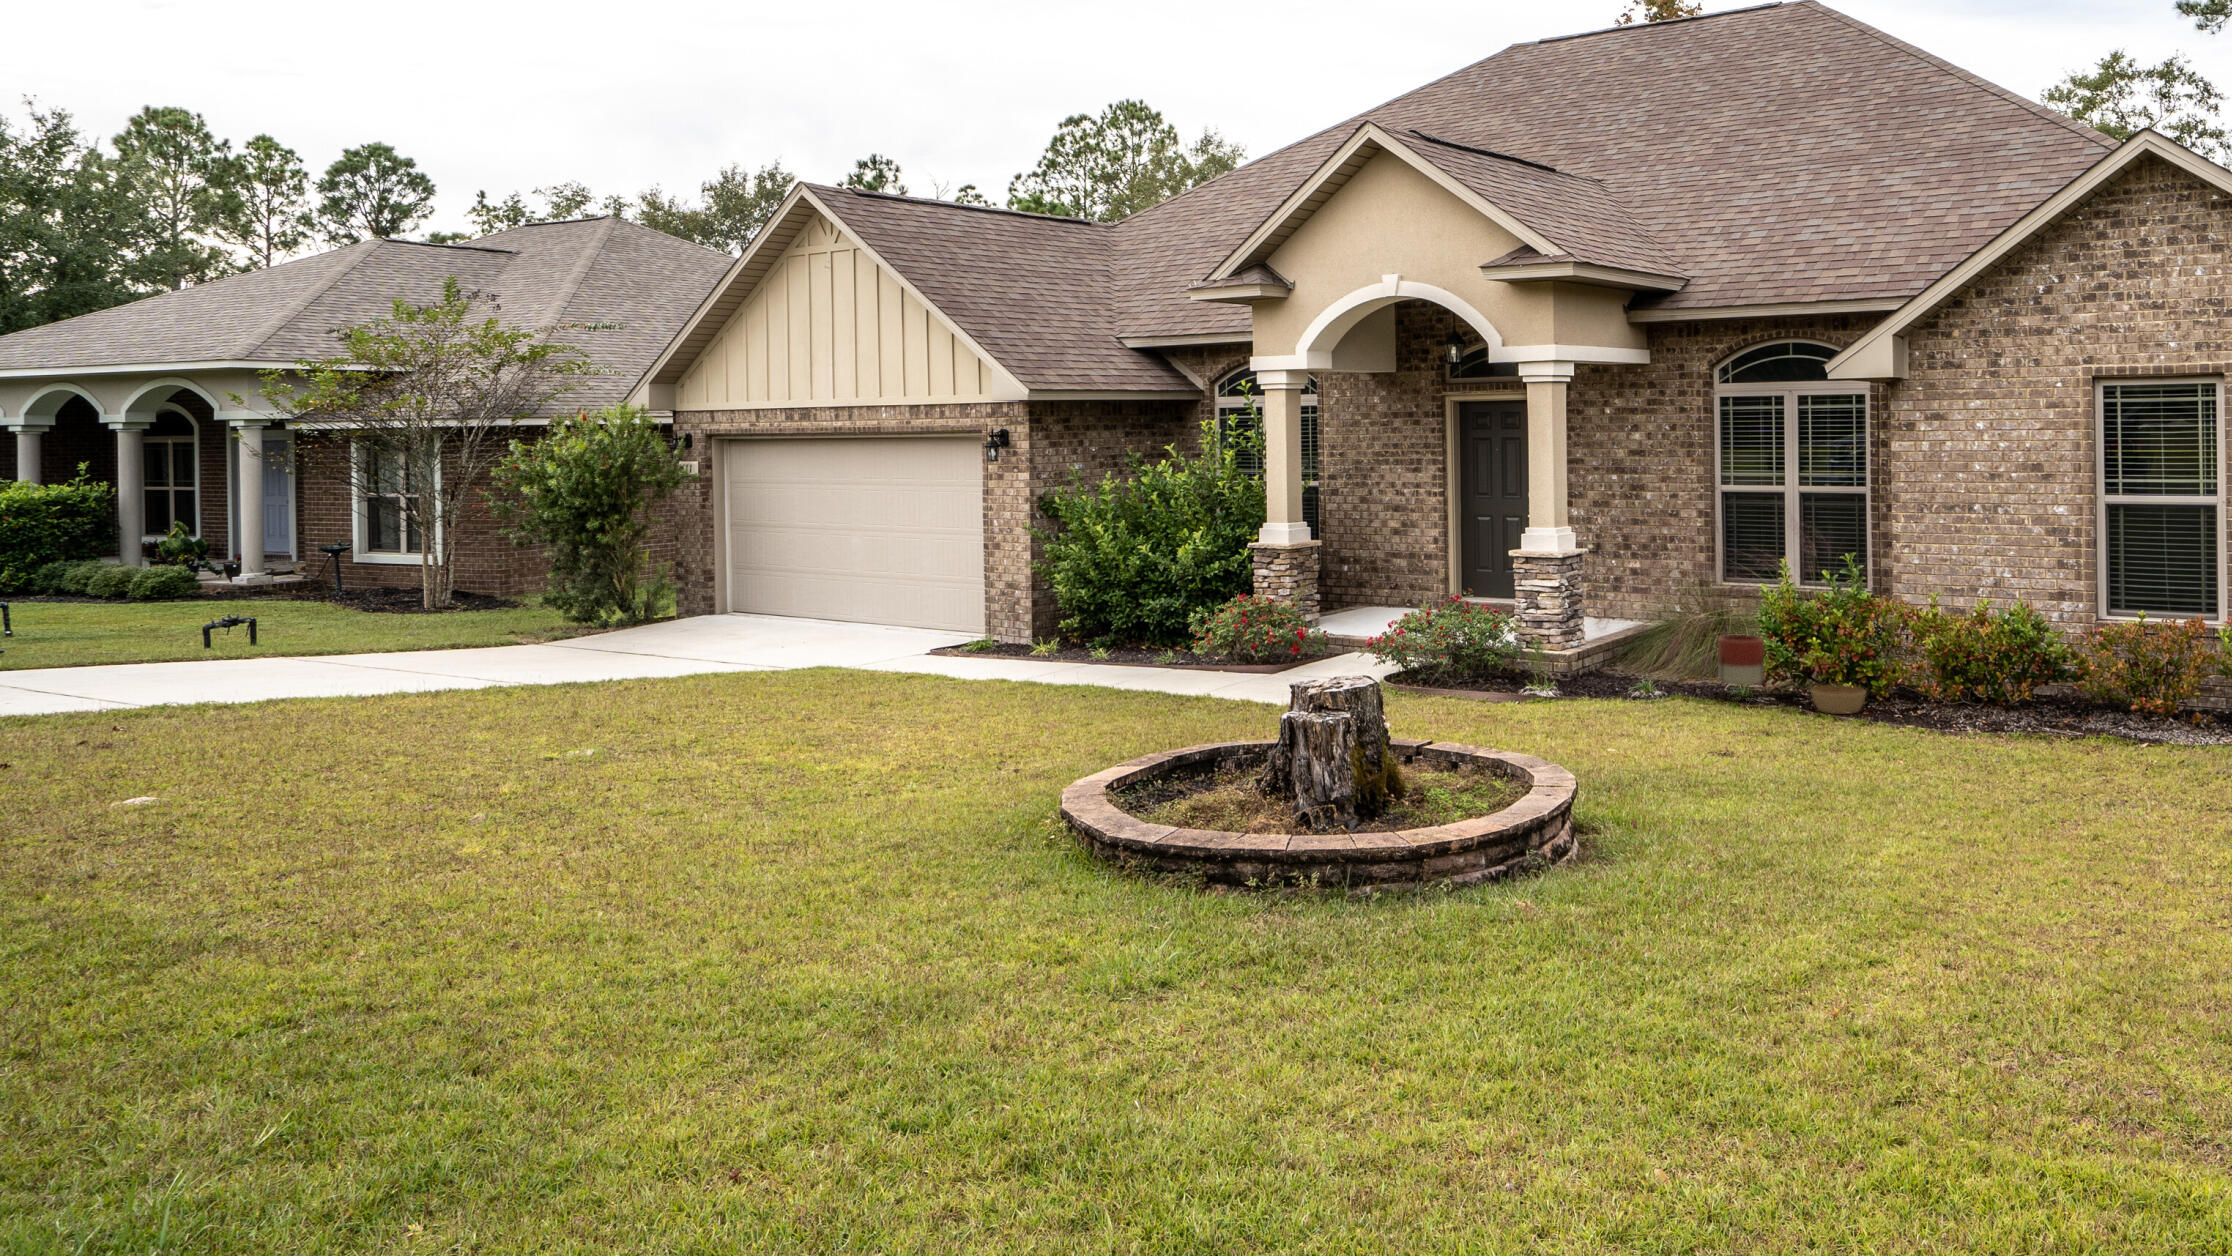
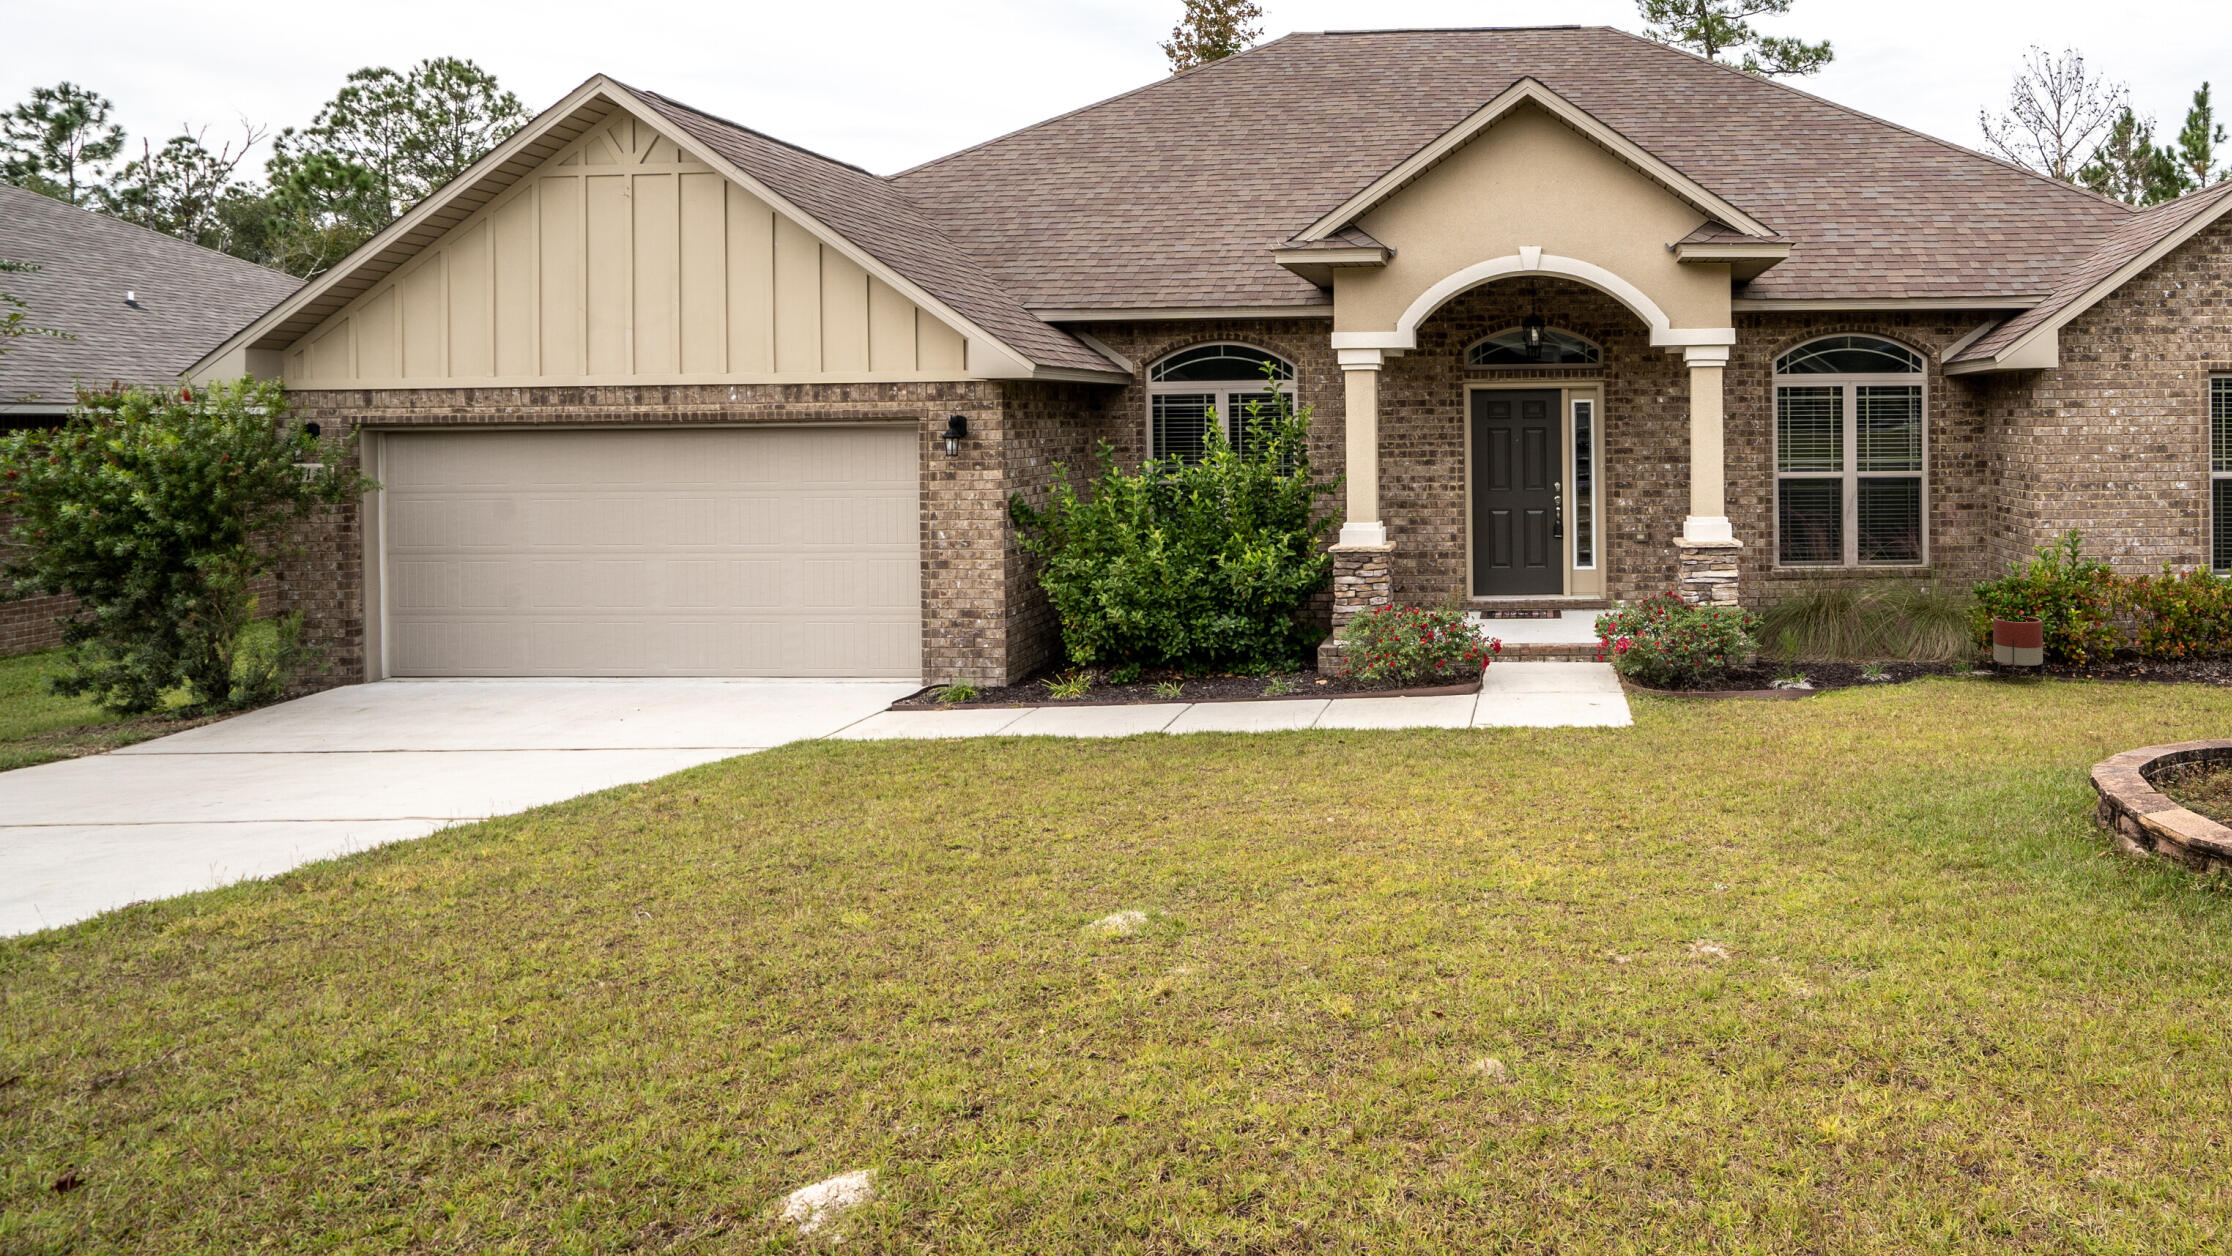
basket: present [1811,685,1866,714] -> none [2100,658,2161,687]

